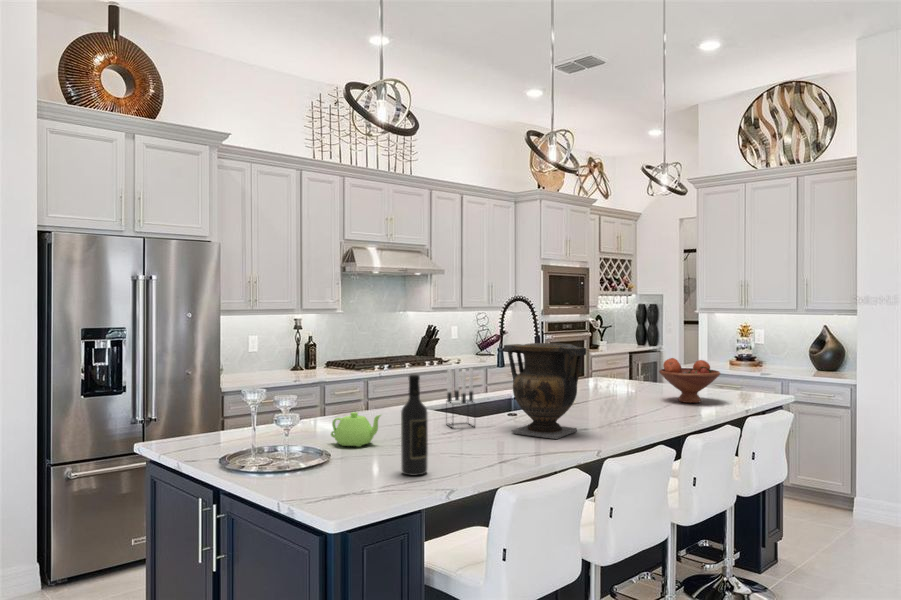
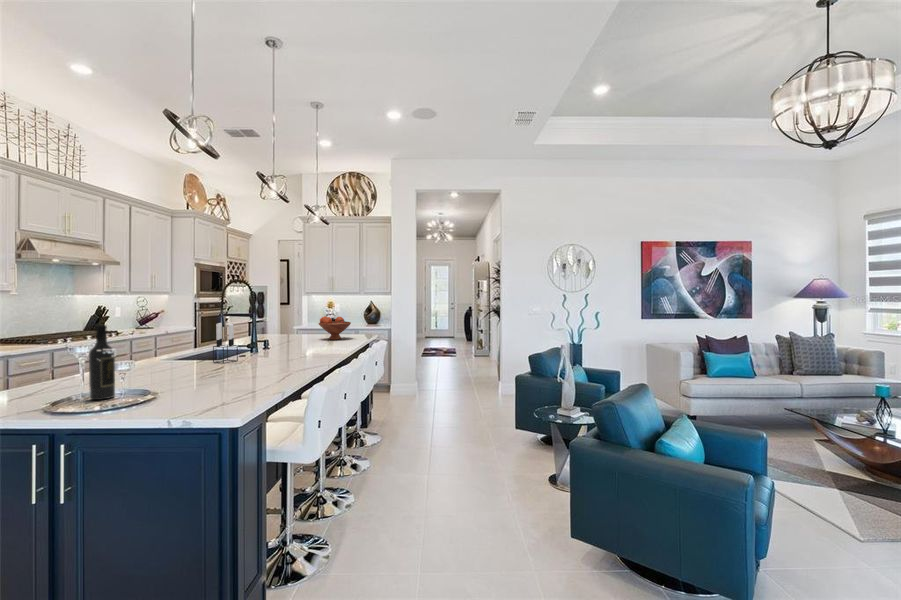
vase: present [504,343,586,439] -> none [259,306,311,360]
wine bottle: present [401,374,428,476] -> present [89,325,115,400]
teapot: present [331,412,381,447] -> none [145,354,192,380]

